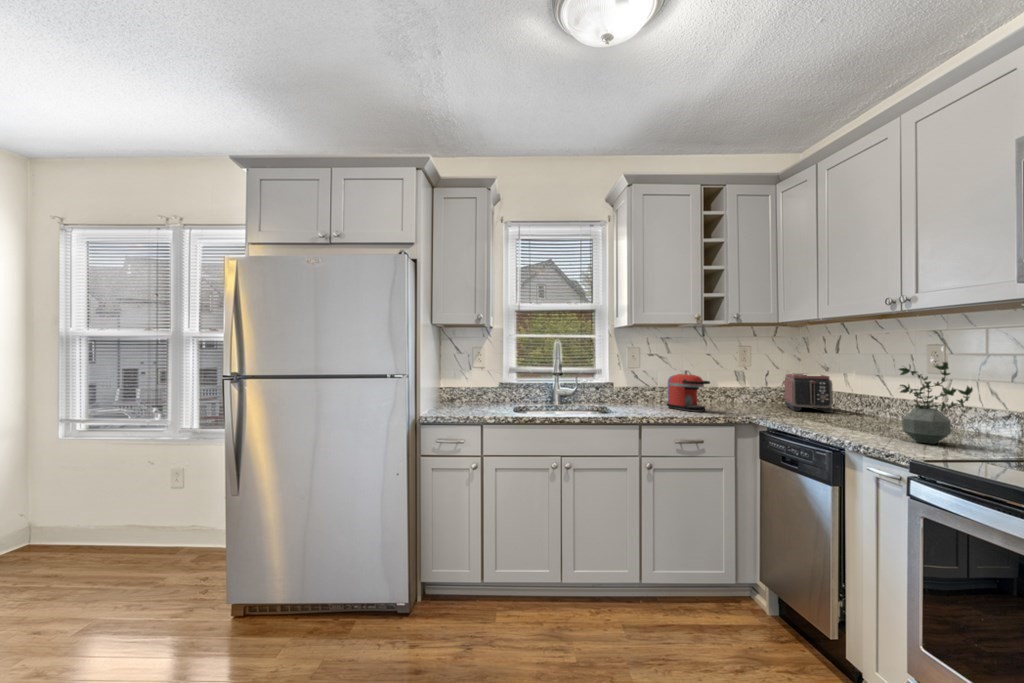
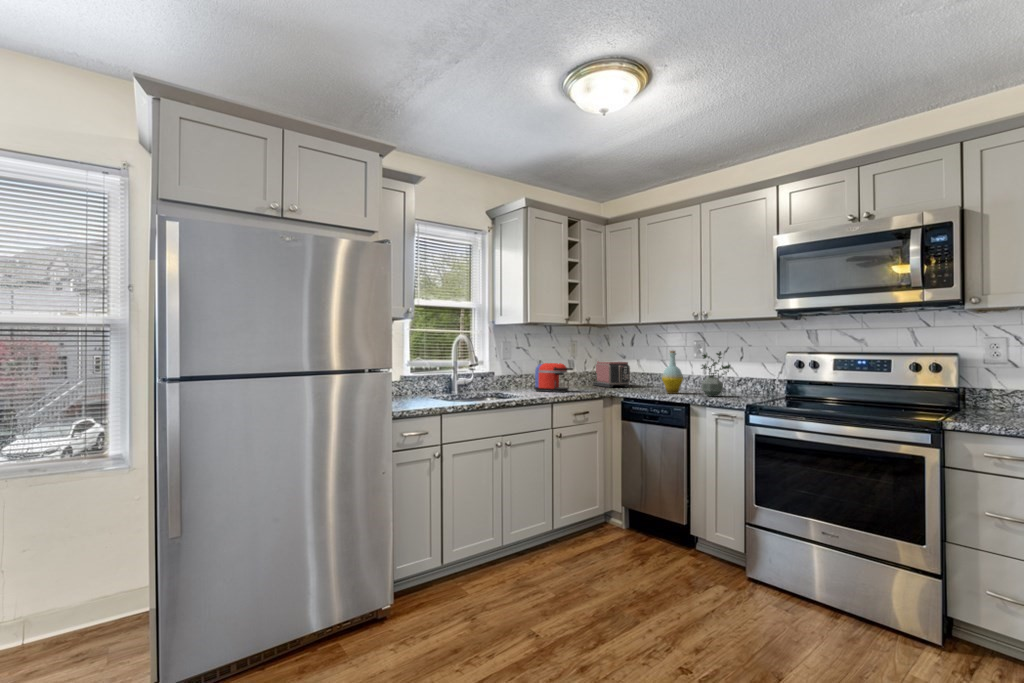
bottle: none [843,360,885,431] -> present [662,351,683,394]

